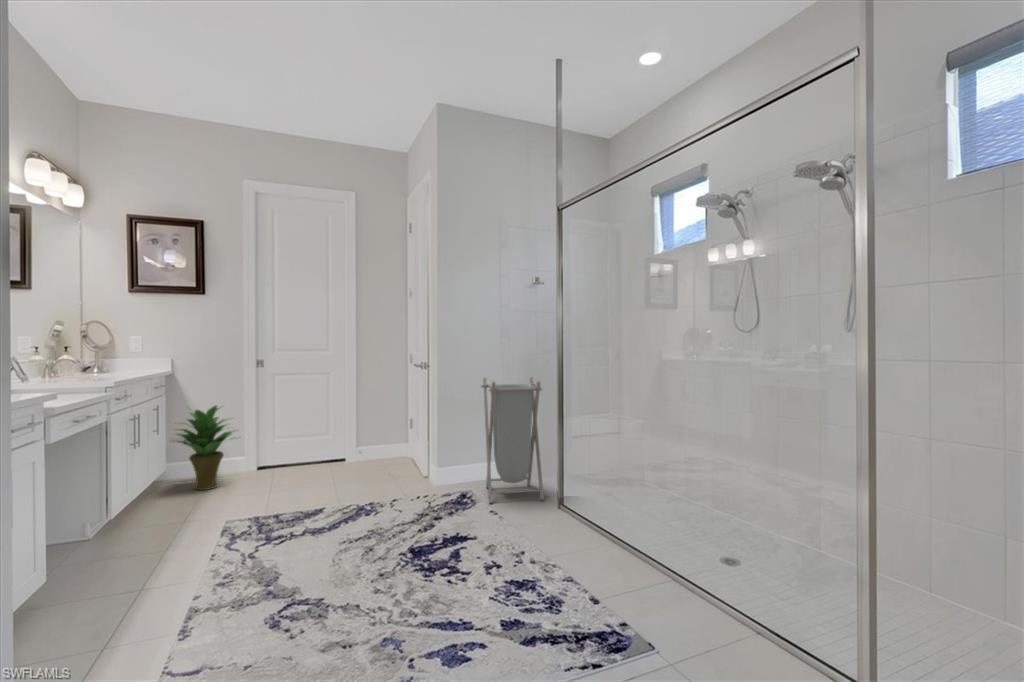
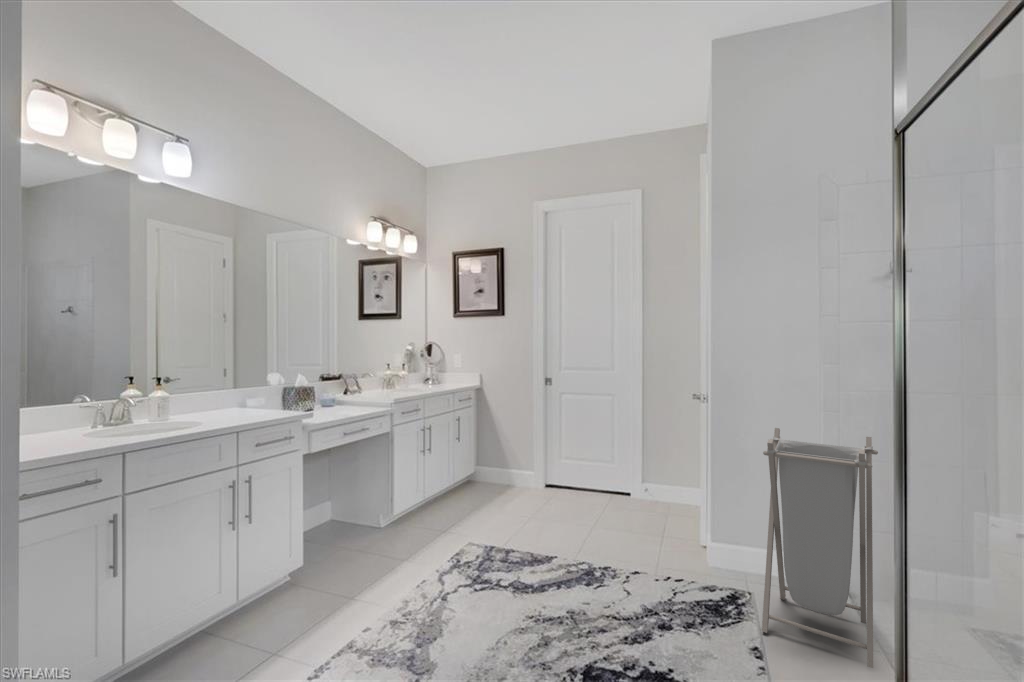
potted plant: present [176,406,234,490] -> none [467,418,524,498]

